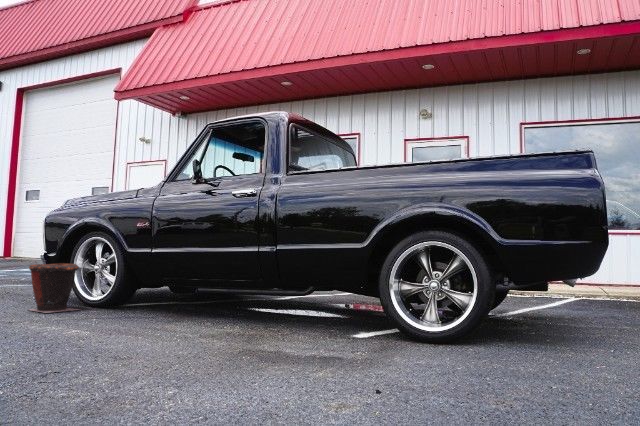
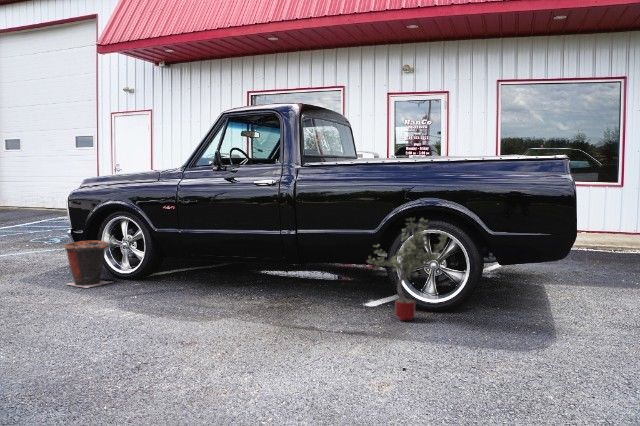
potted tree: none [349,222,450,352] -> present [367,218,448,321]

